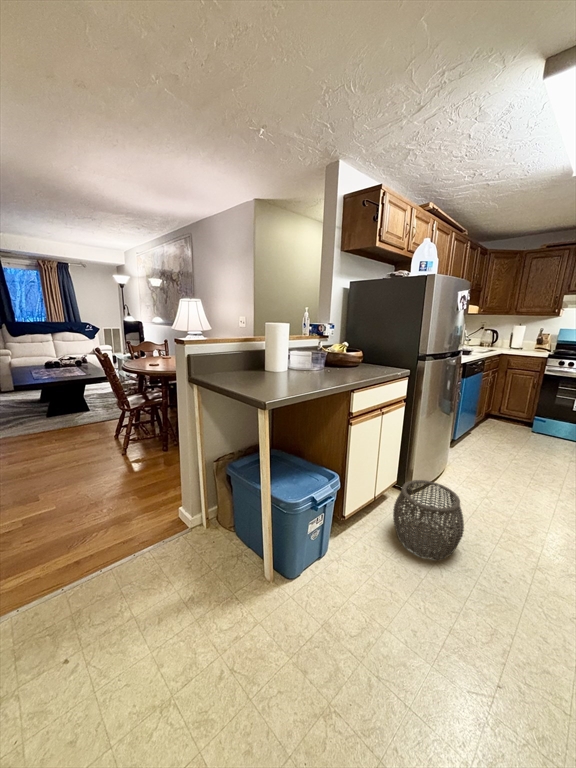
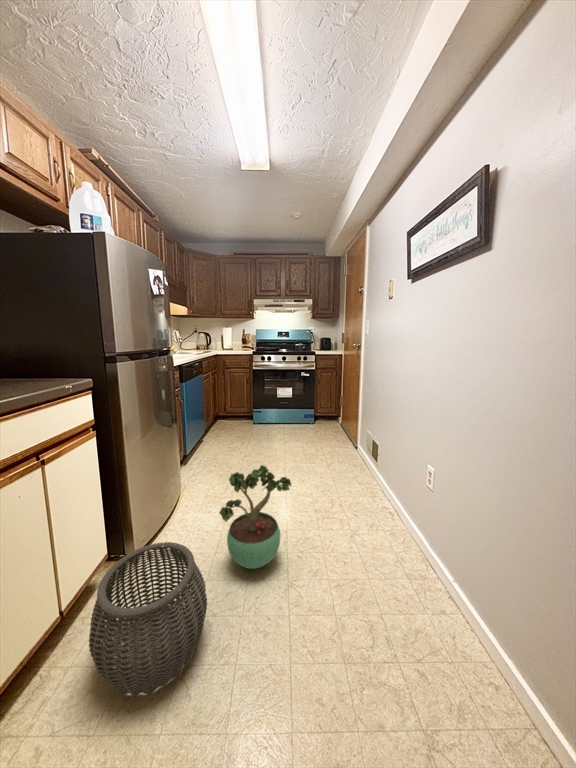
potted plant: none [482,459,561,544] -> present [219,465,291,569]

